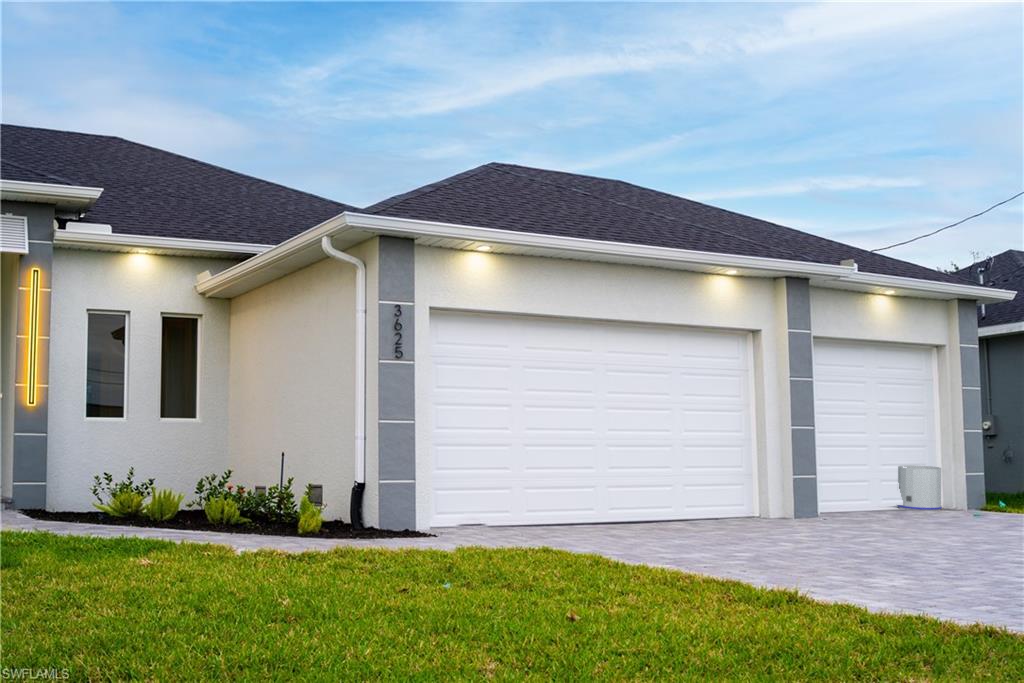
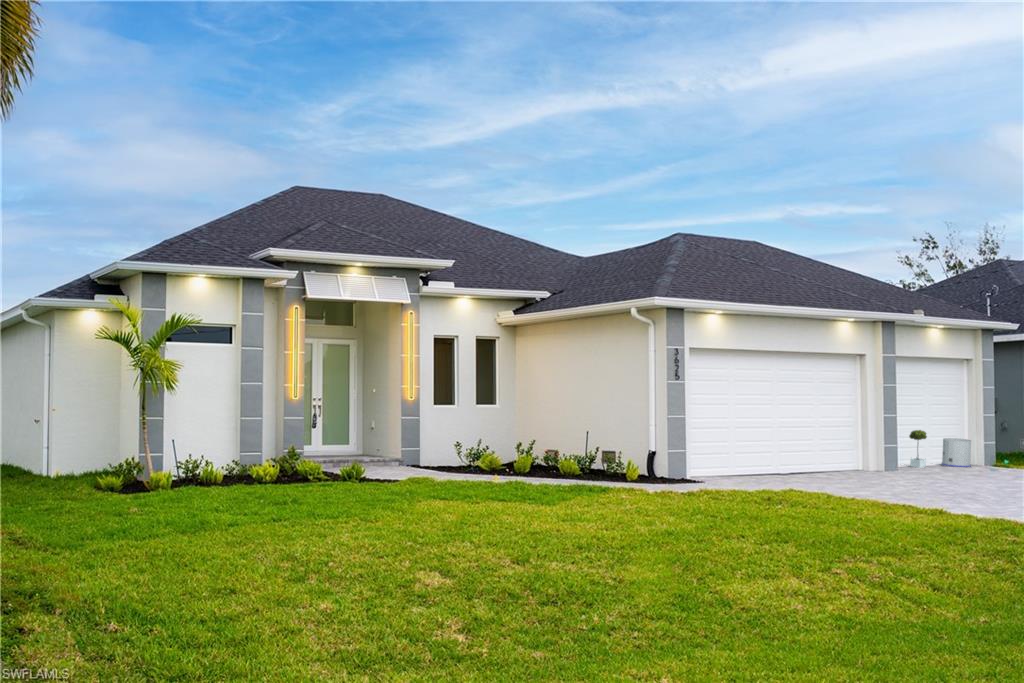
potted tree: none [840,450,868,511] -> present [909,430,927,468]

